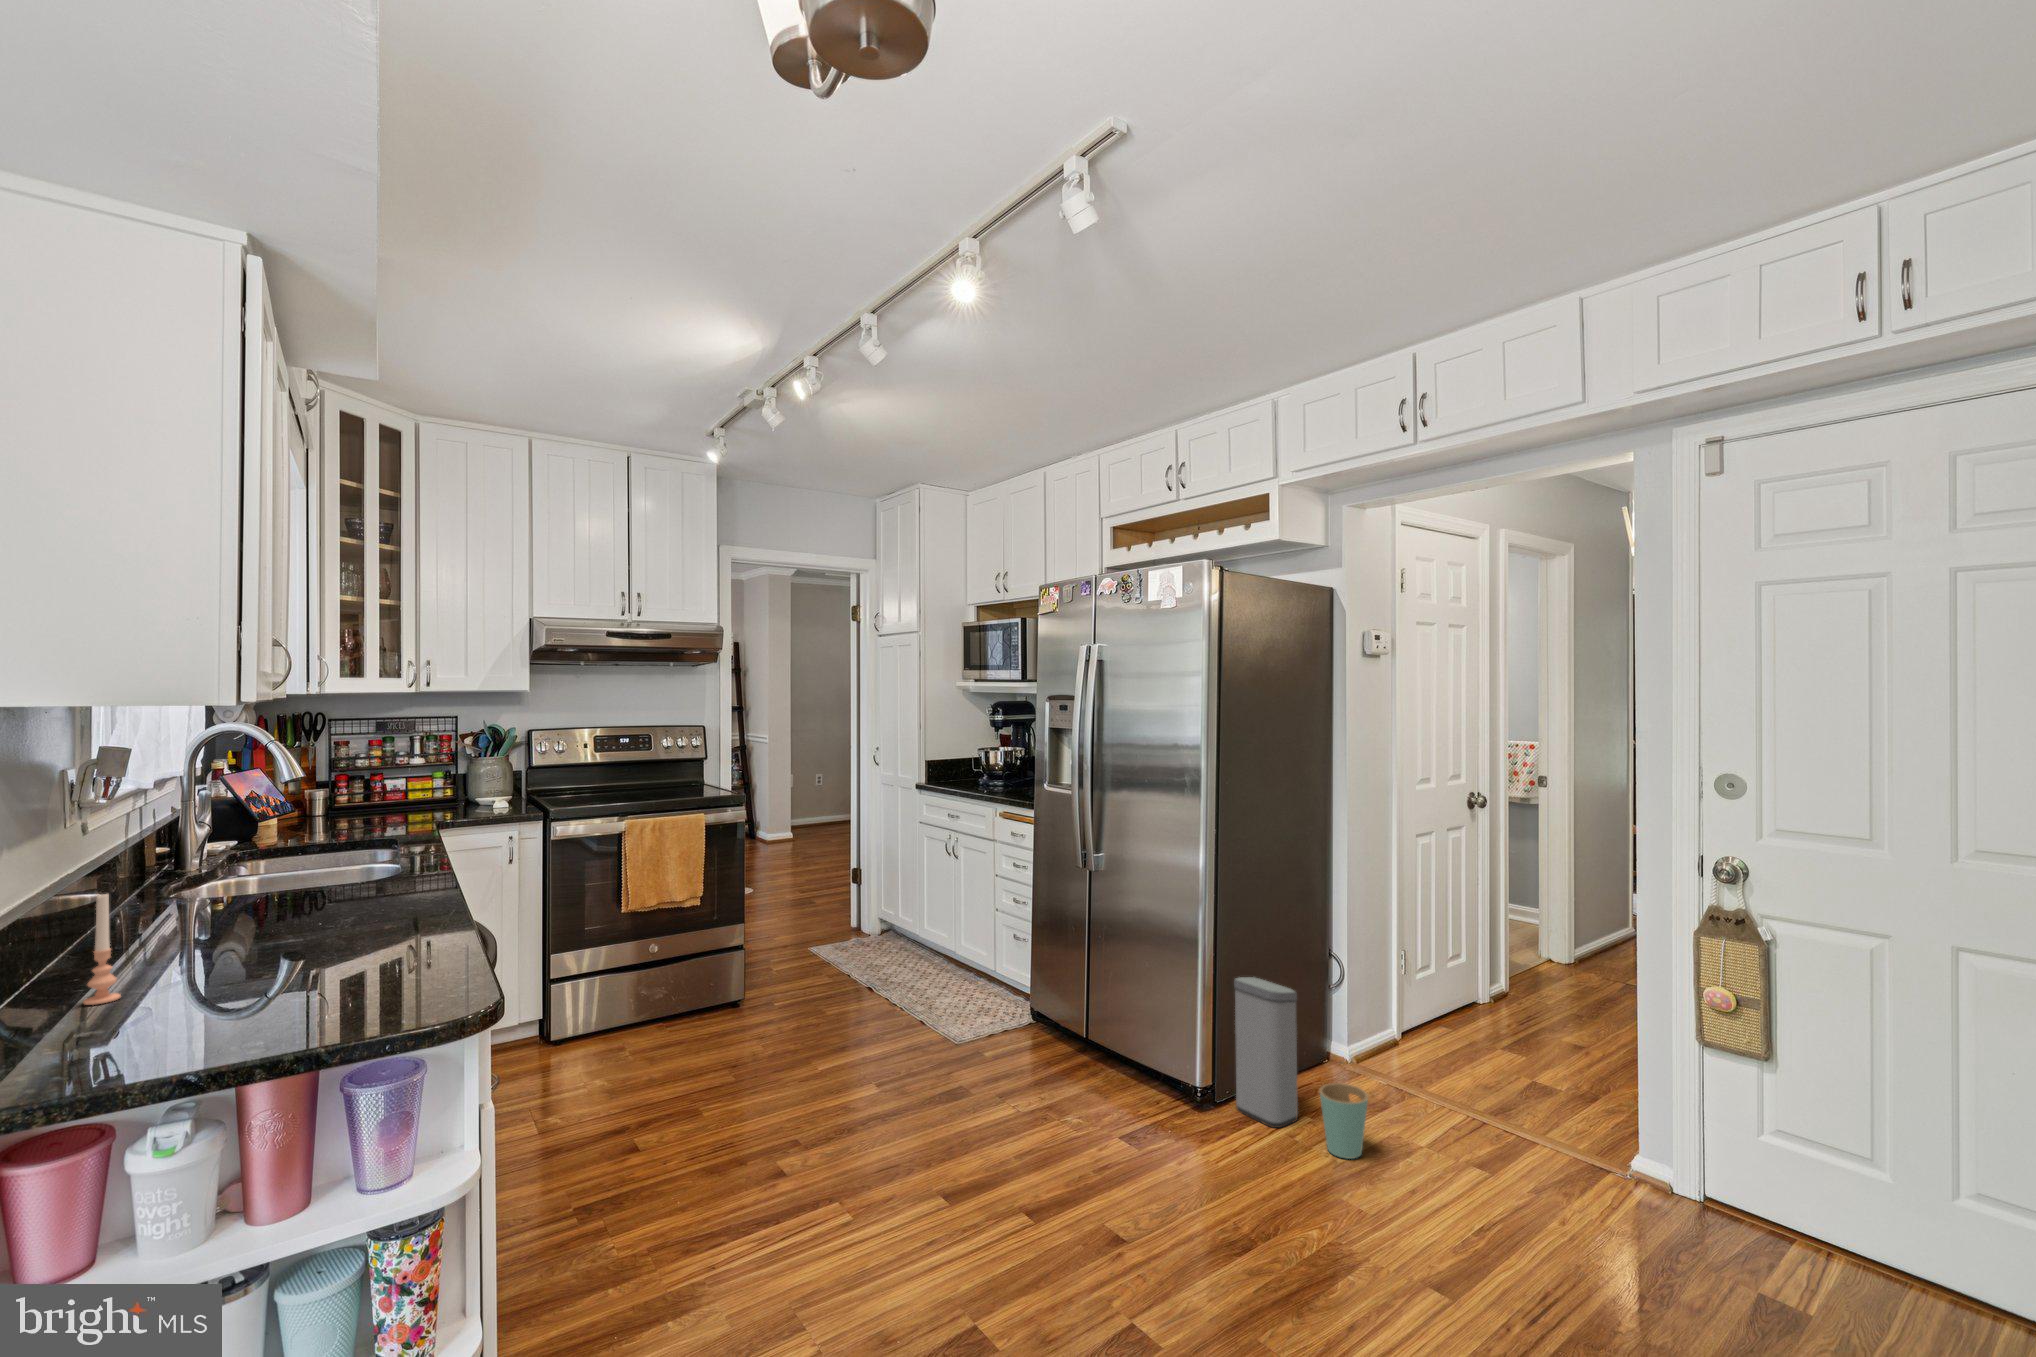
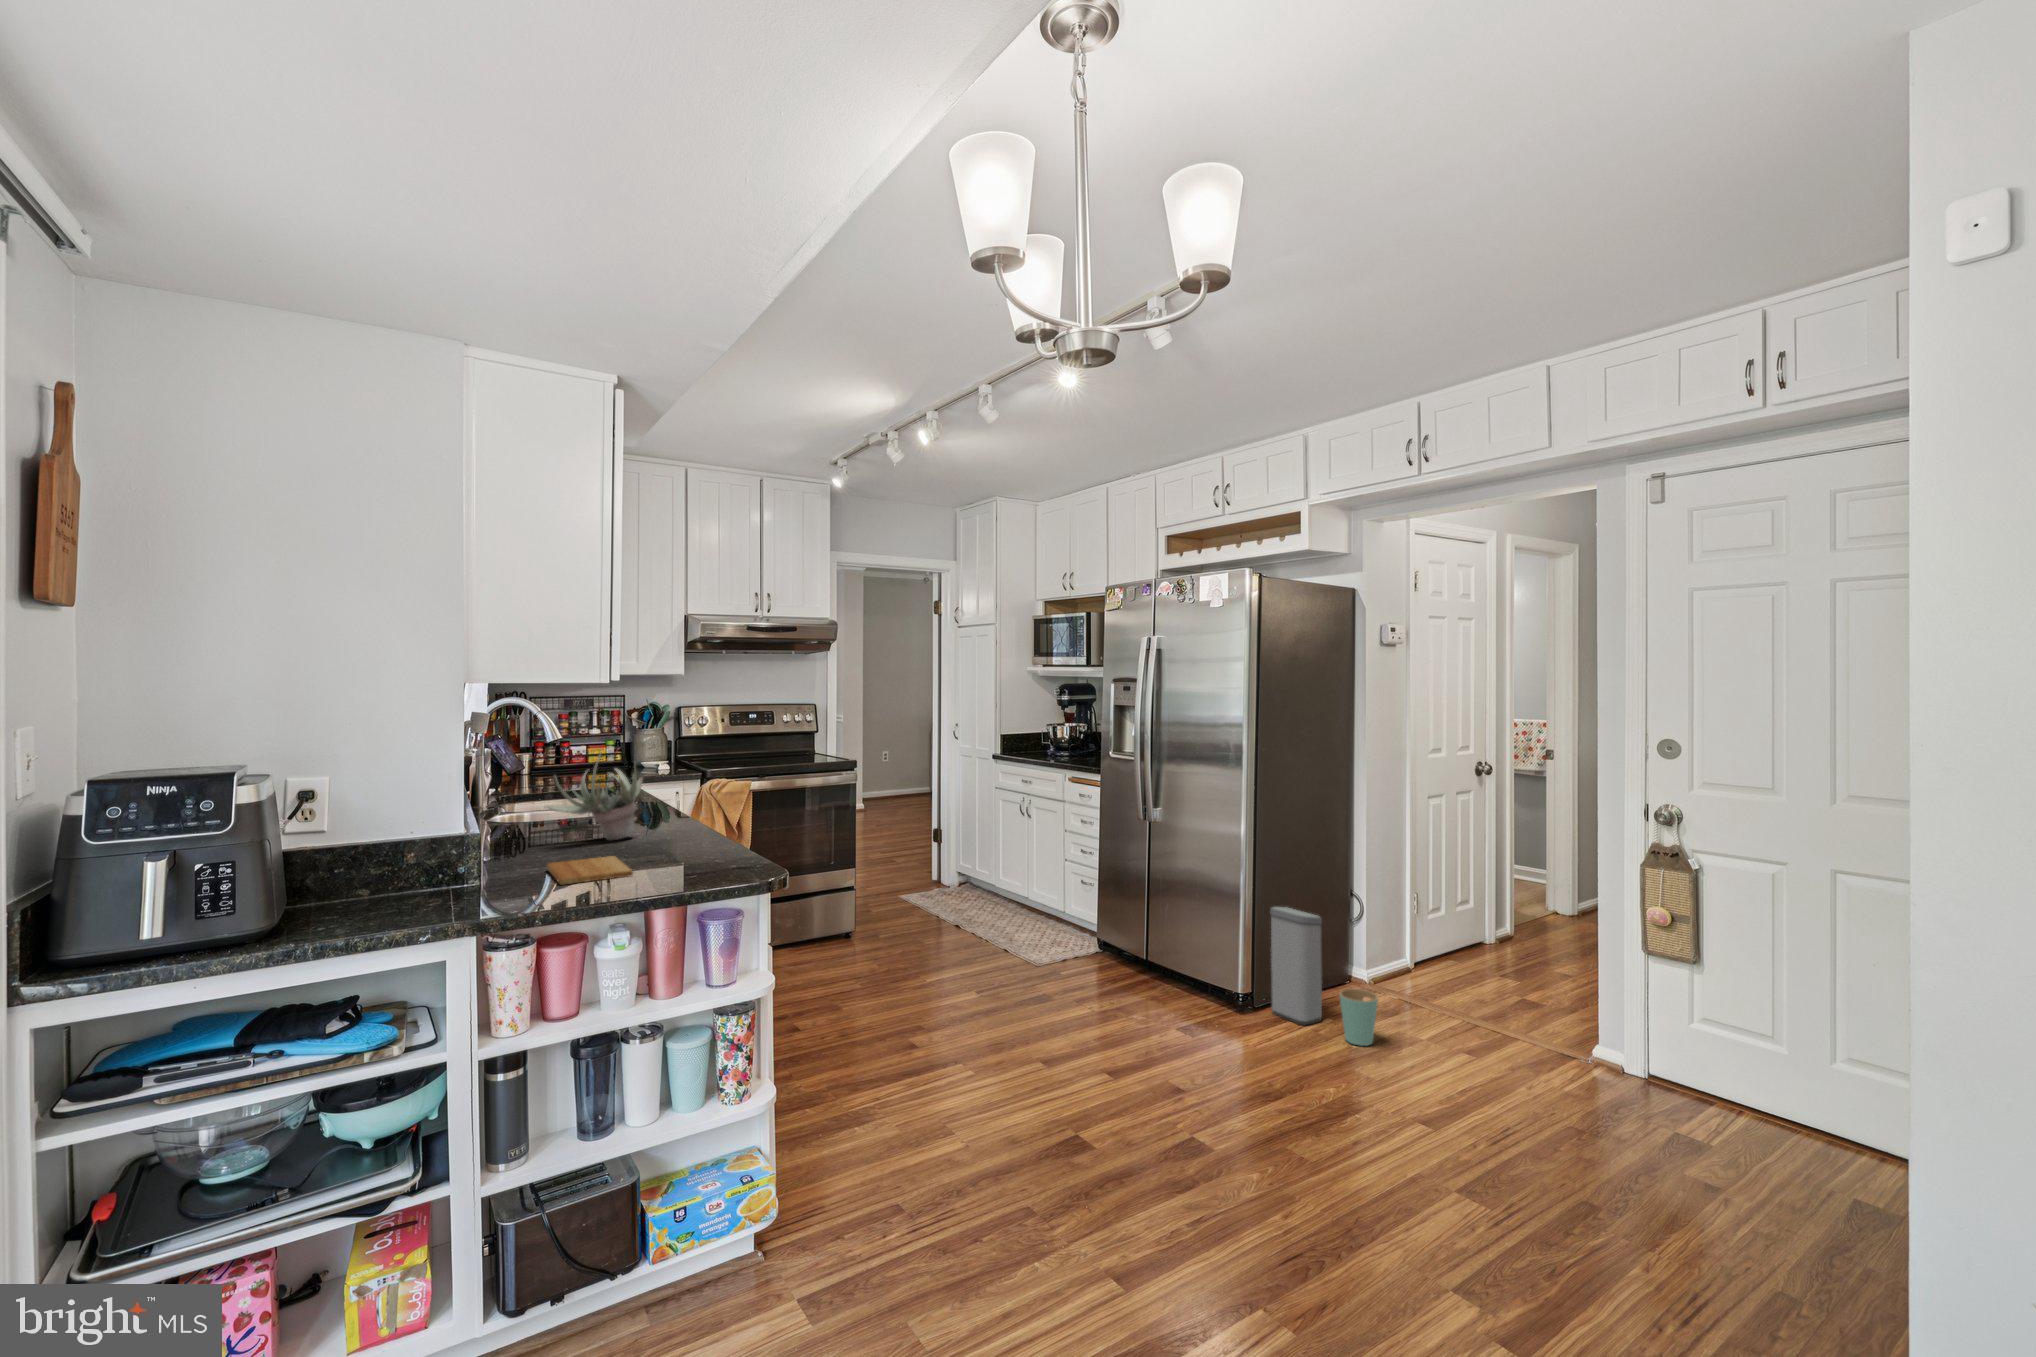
succulent plant: none [197,809,364,934] -> present [545,754,643,840]
candle: present [83,894,121,1005] -> none [513,800,533,871]
cutting board: none [111,973,262,1040] -> present [547,856,633,885]

